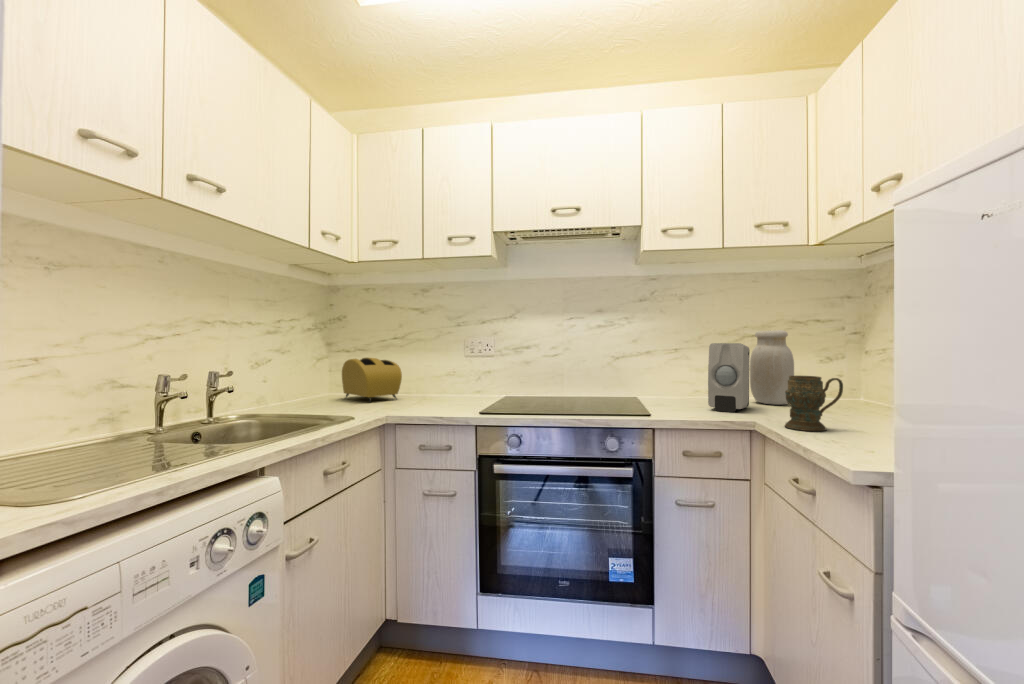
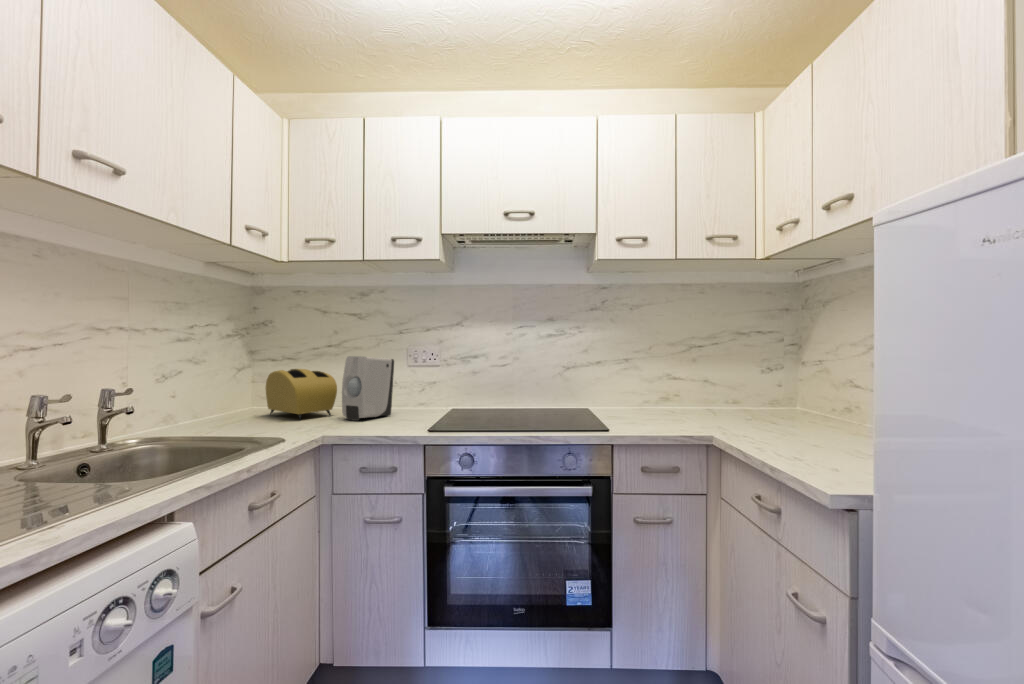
jar: present [750,330,794,405] -> none [701,342,743,416]
soap dispenser: present [708,343,750,412] -> present [342,356,394,421]
mug: present [785,376,843,431] -> none [740,390,795,446]

